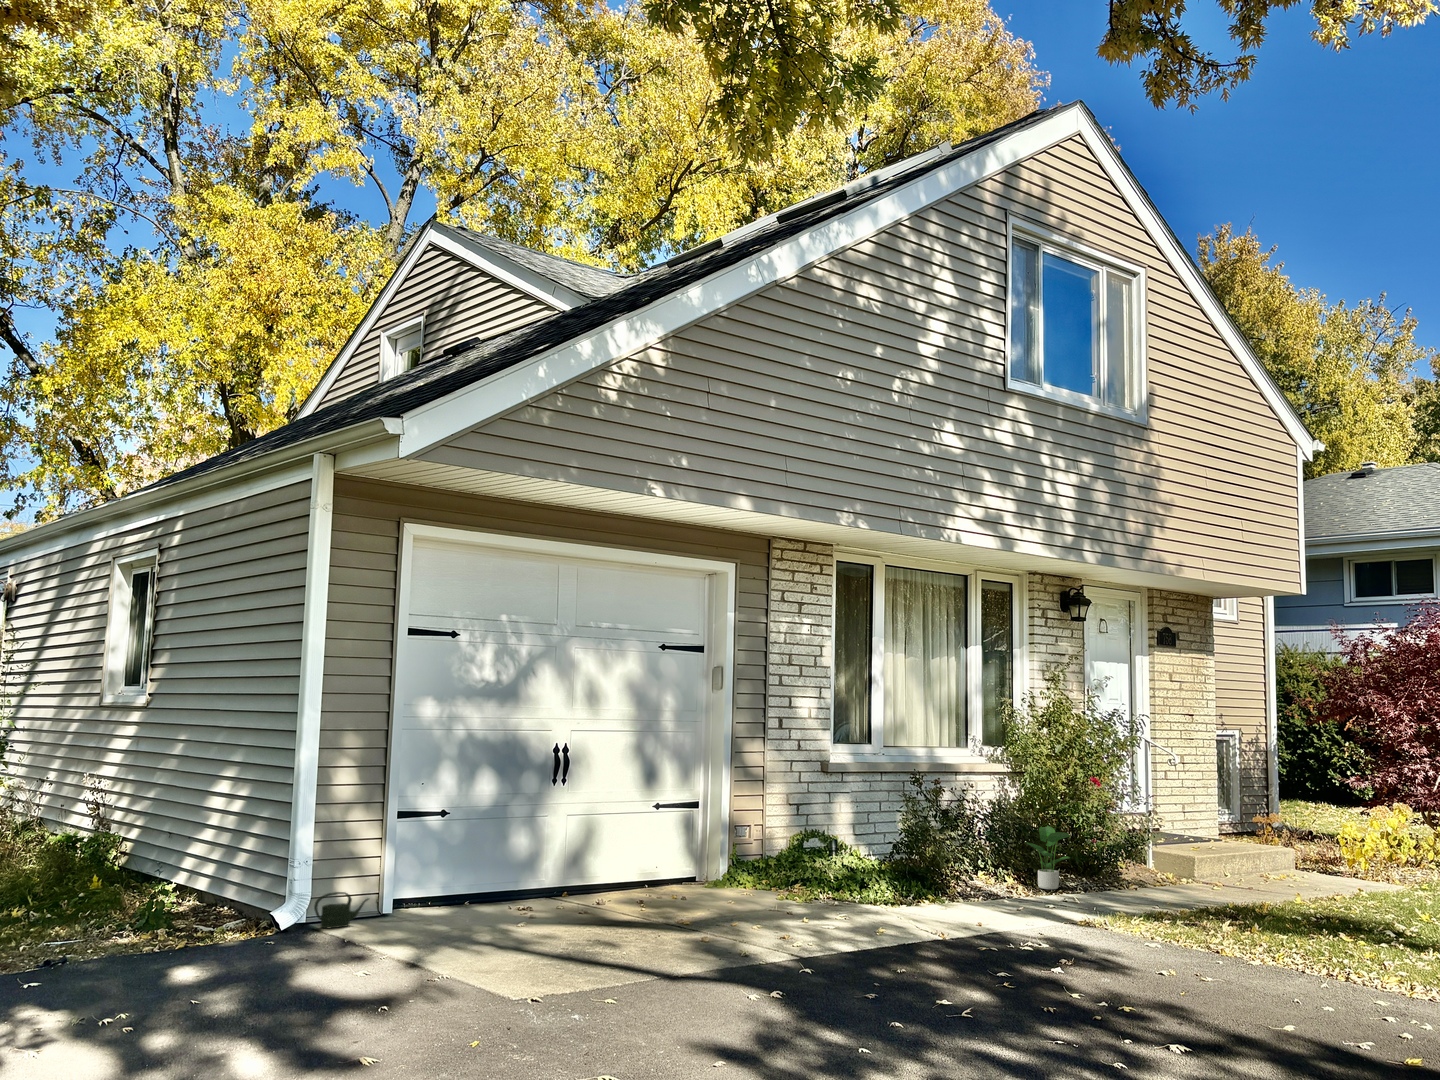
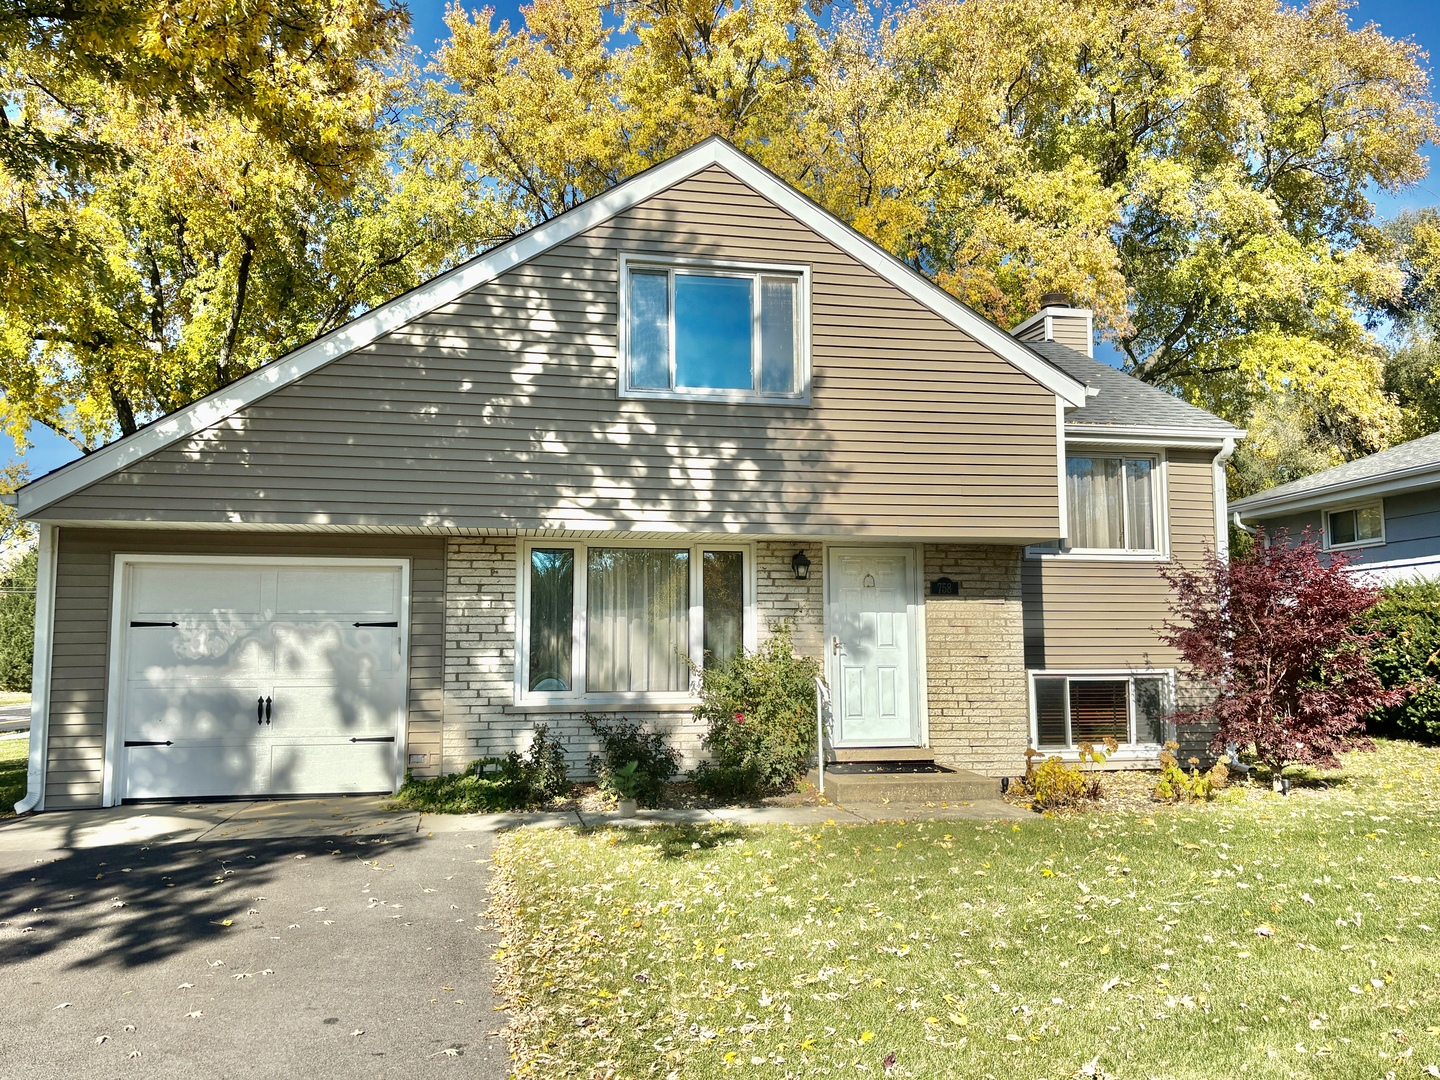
watering can: present [314,892,369,928] -> none [47,791,87,813]

